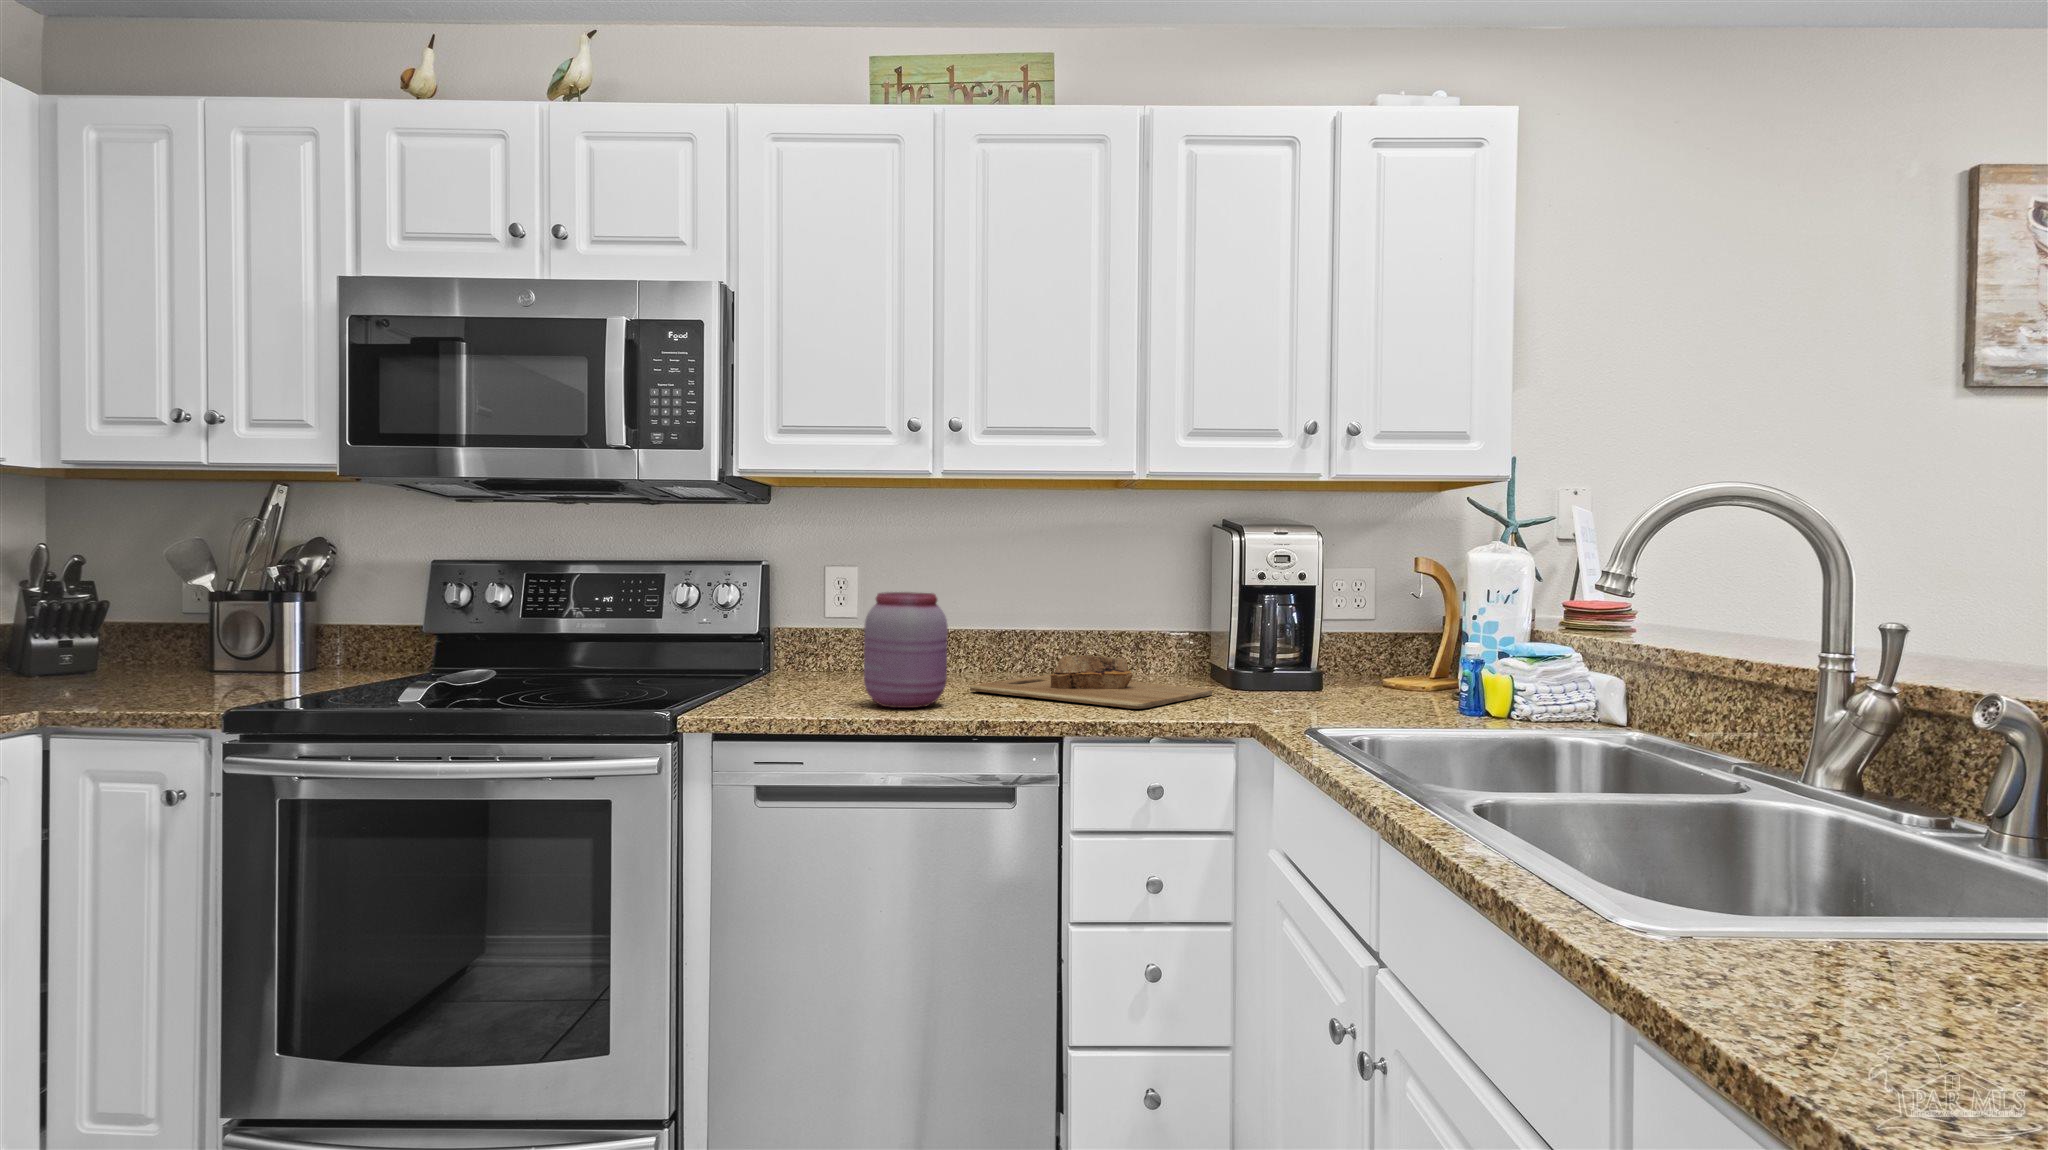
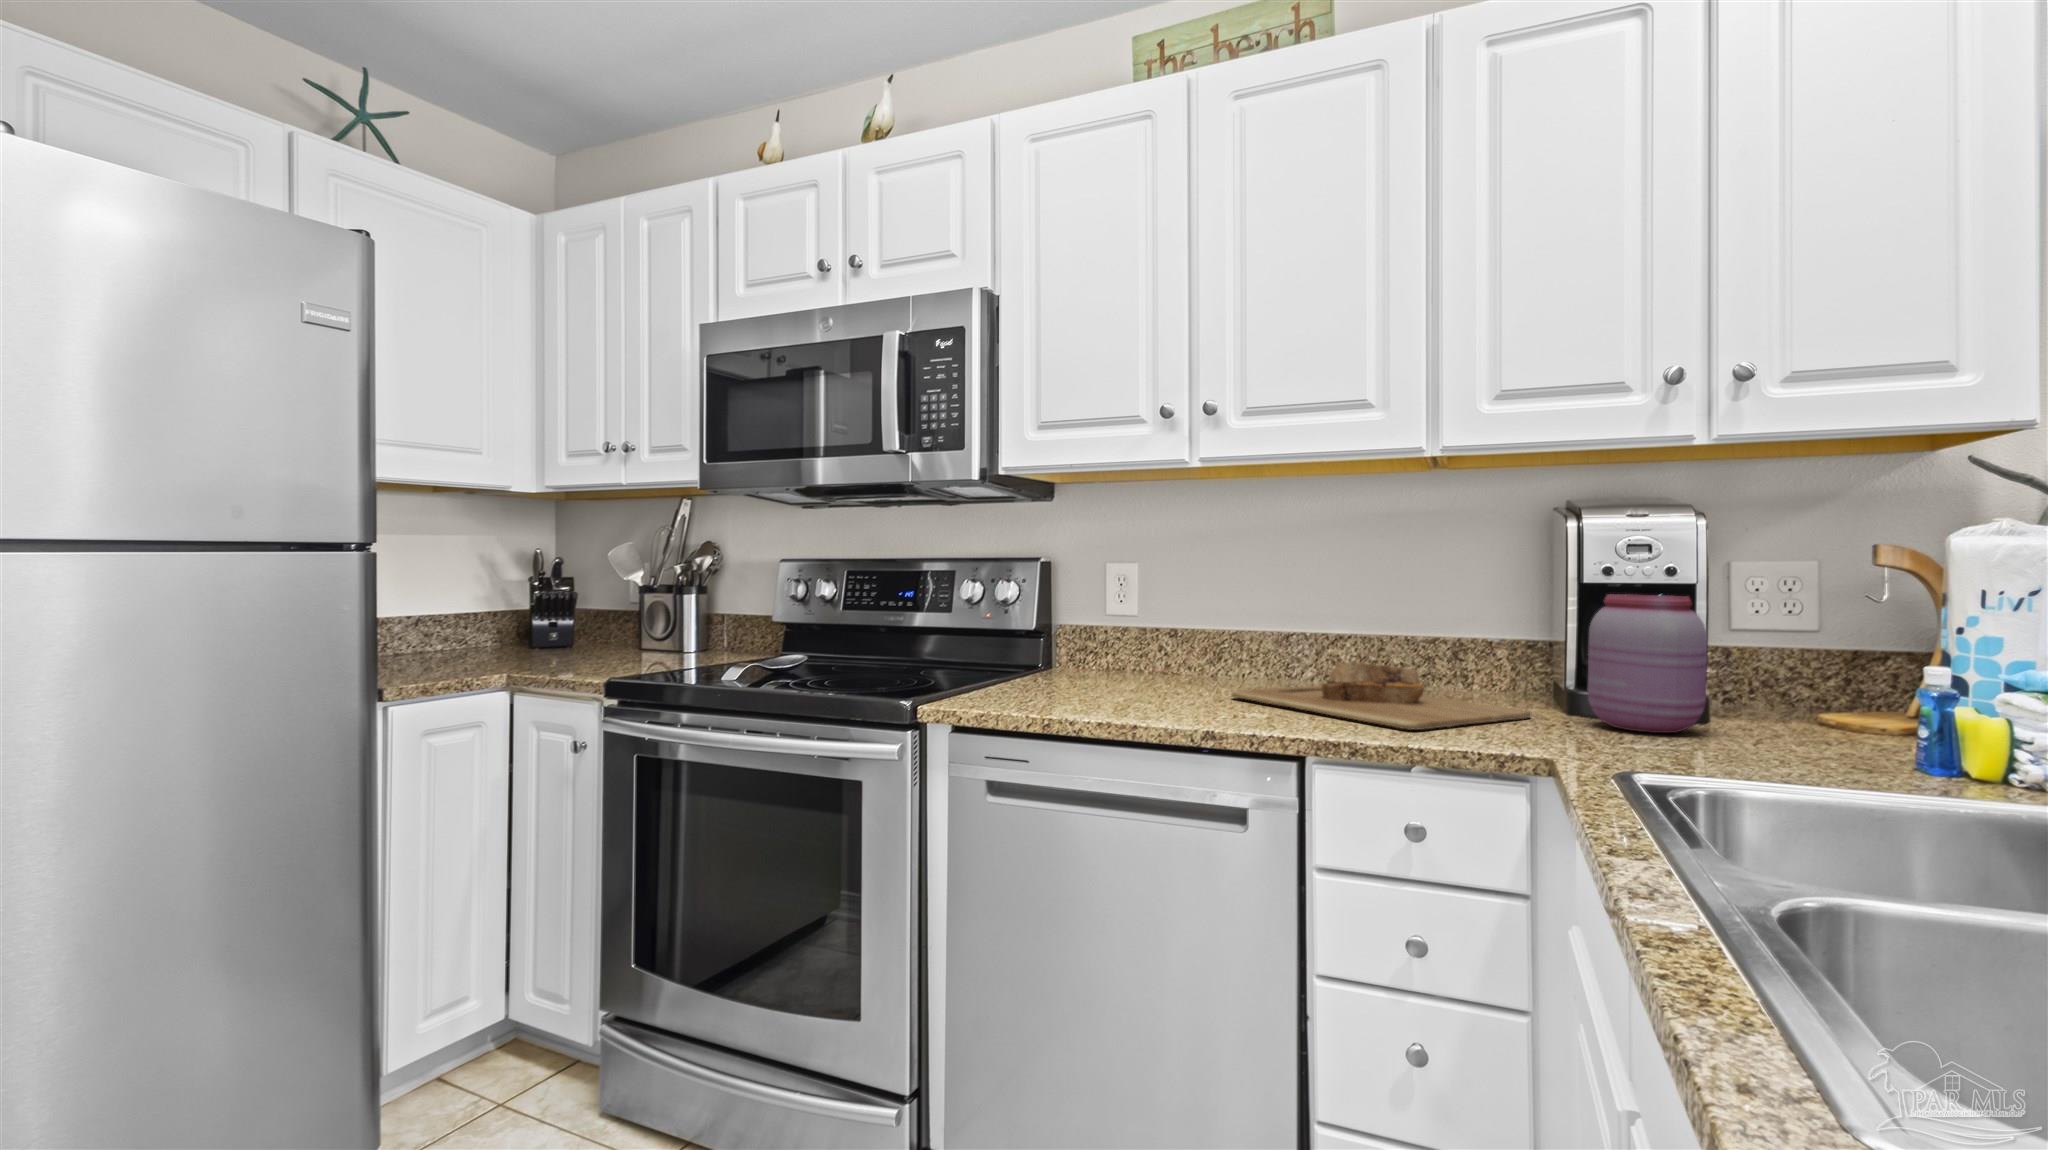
jar: present [864,592,948,708] -> present [1588,594,1707,733]

